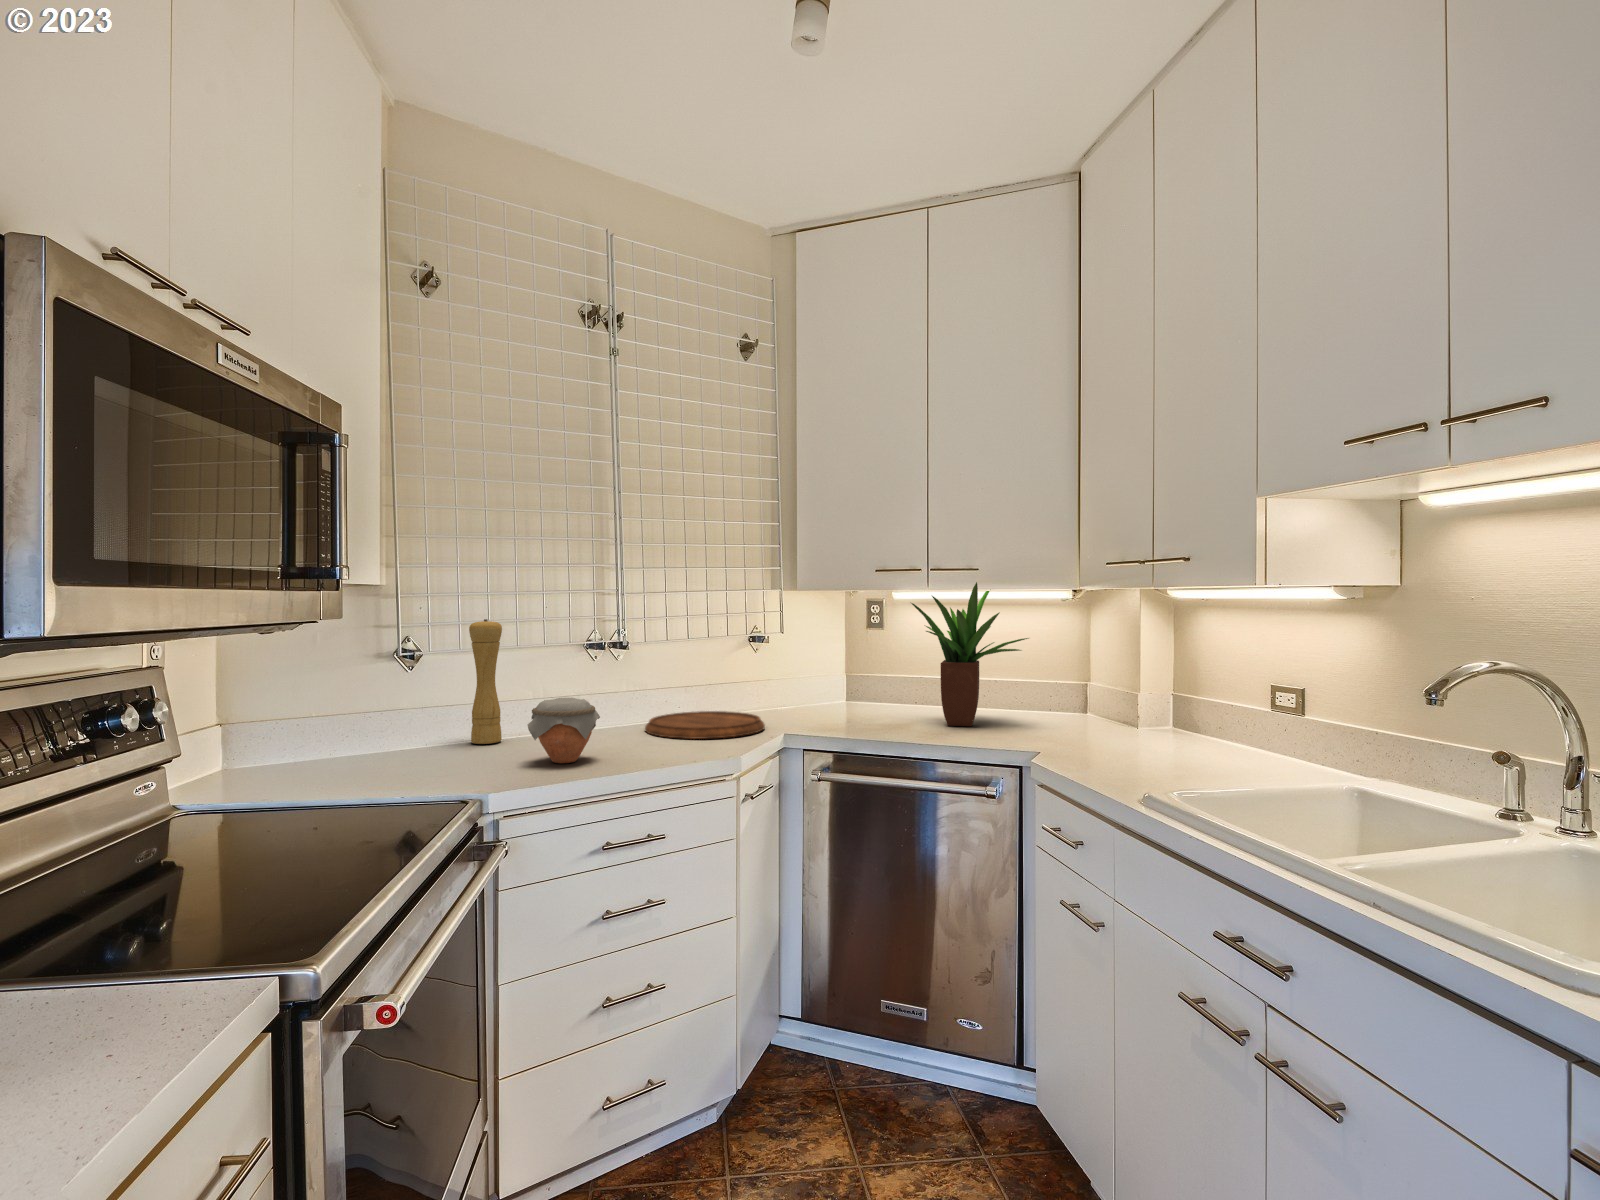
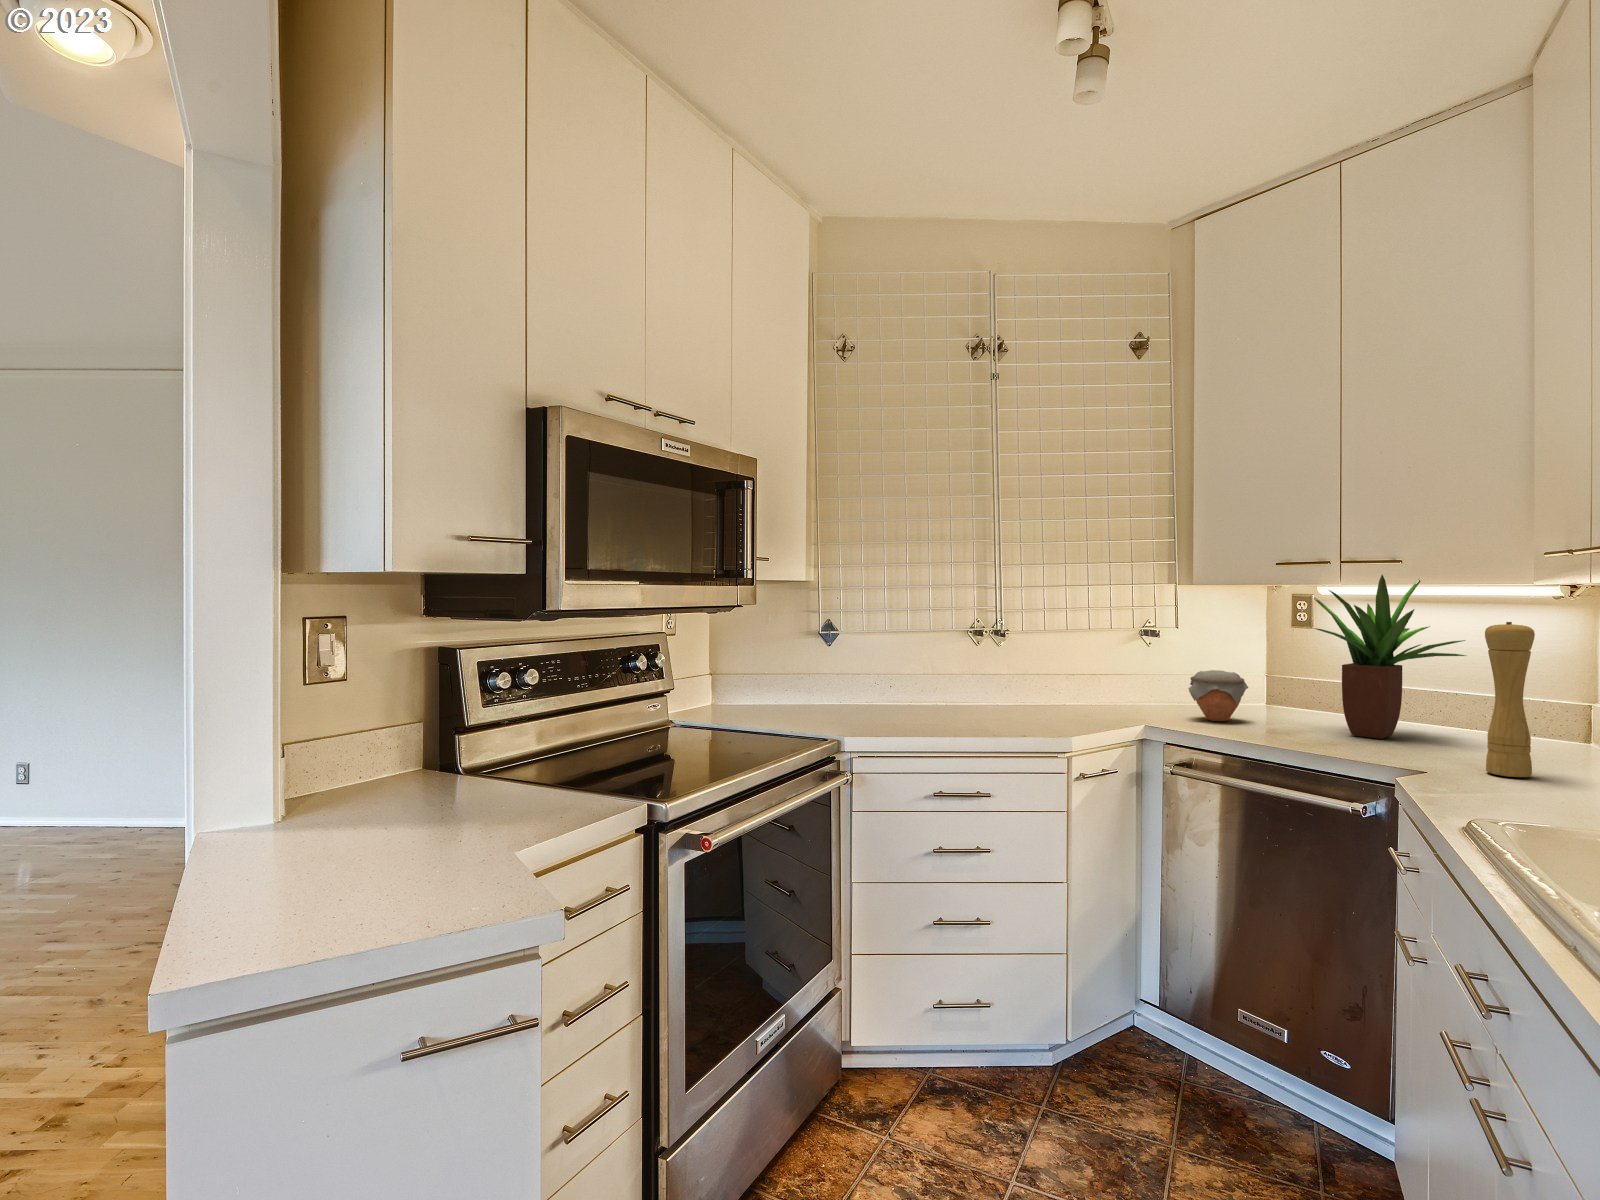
pepper mill: present [469,619,502,744] -> present [1485,622,1535,777]
jar: present [528,698,600,763] -> present [1188,670,1248,721]
cutting board: present [645,711,765,739] -> none [1018,699,1135,722]

